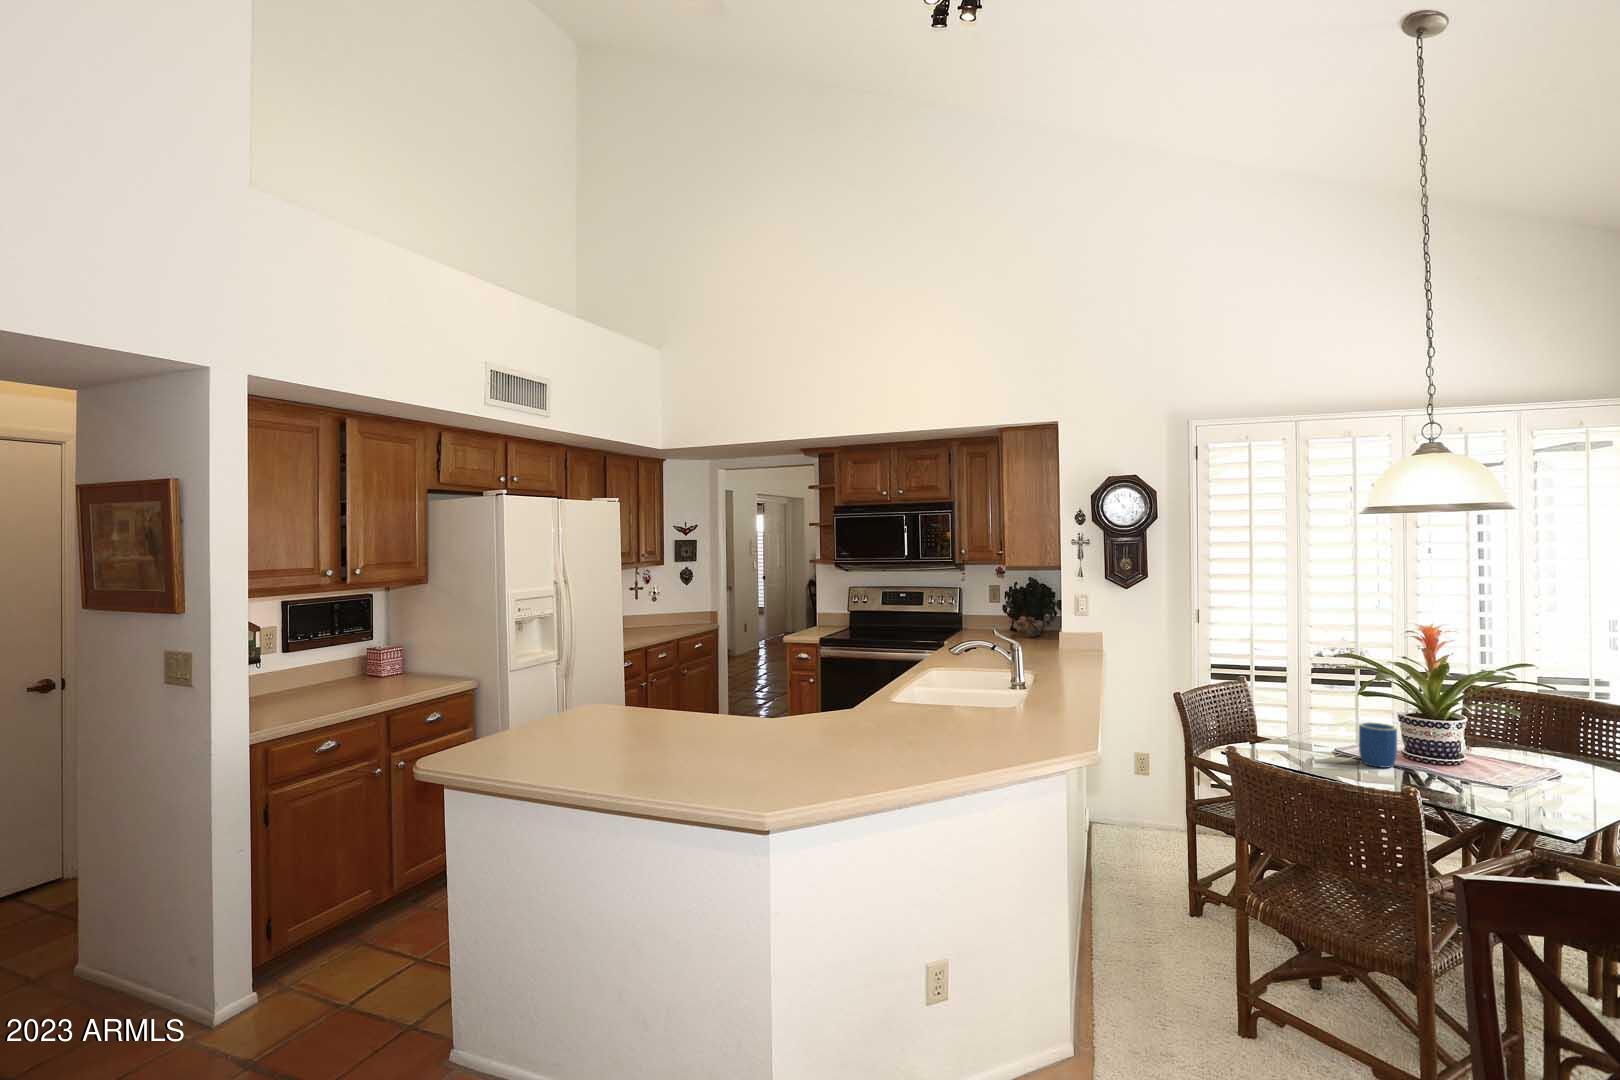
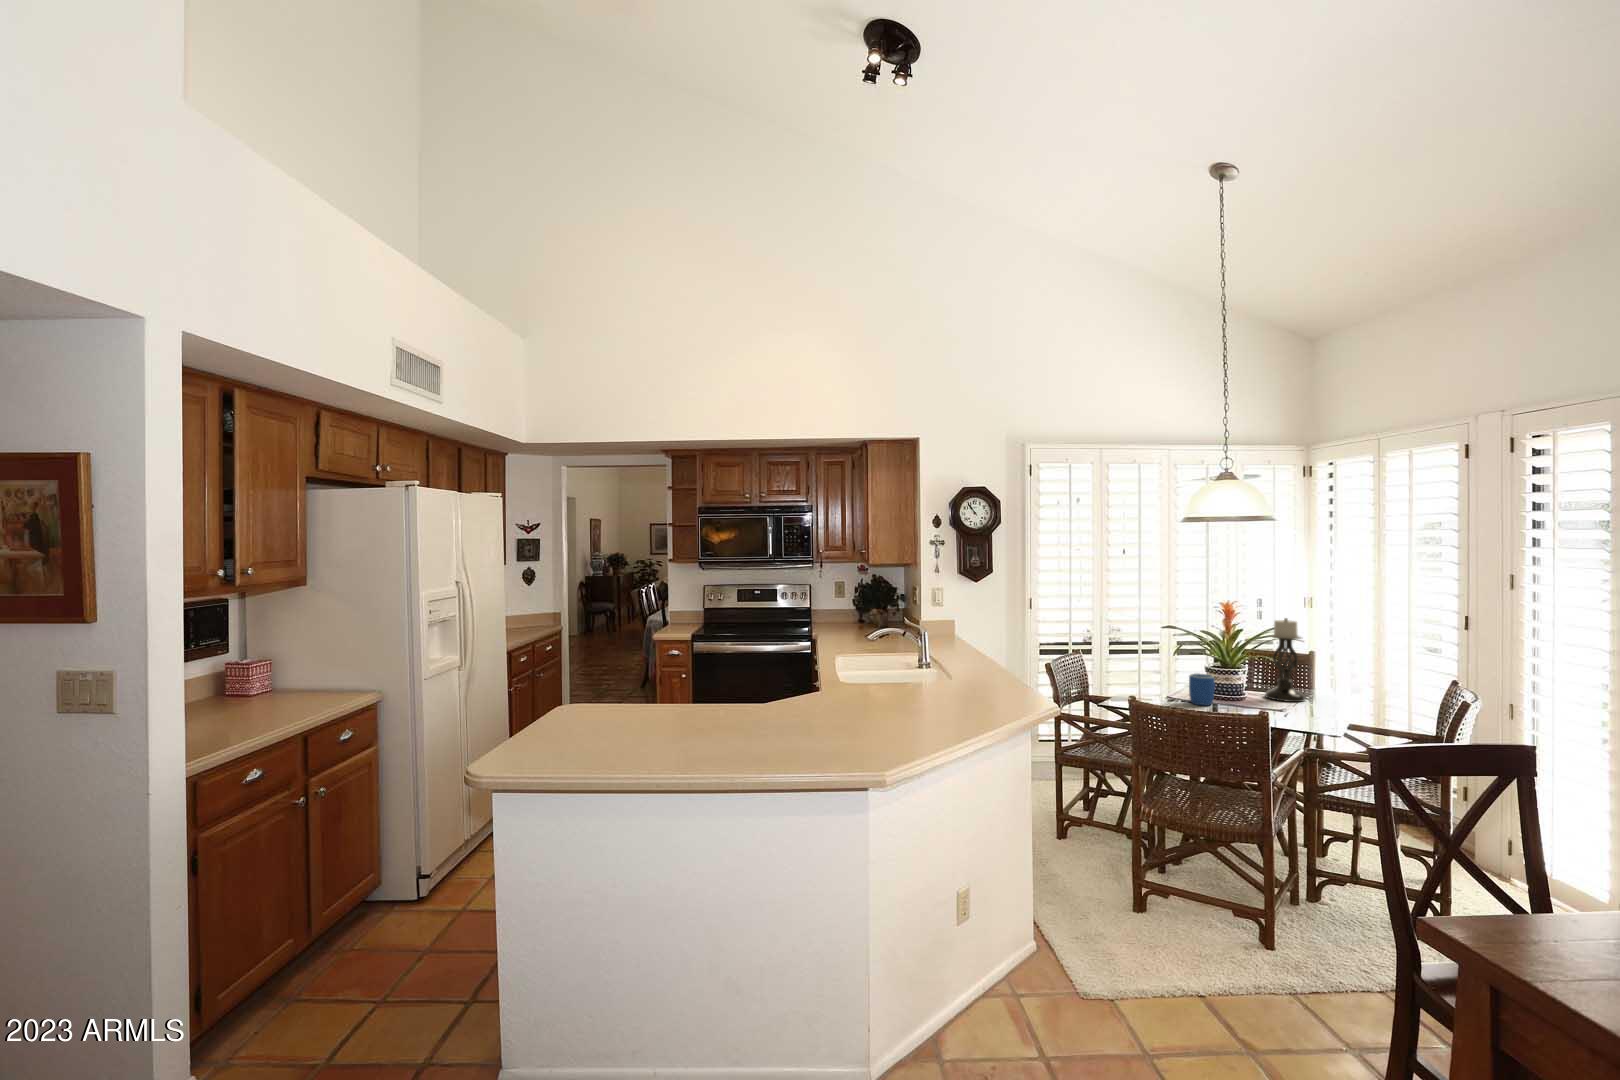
candle holder: none [1494,652,1559,775] -> present [1265,618,1305,702]

